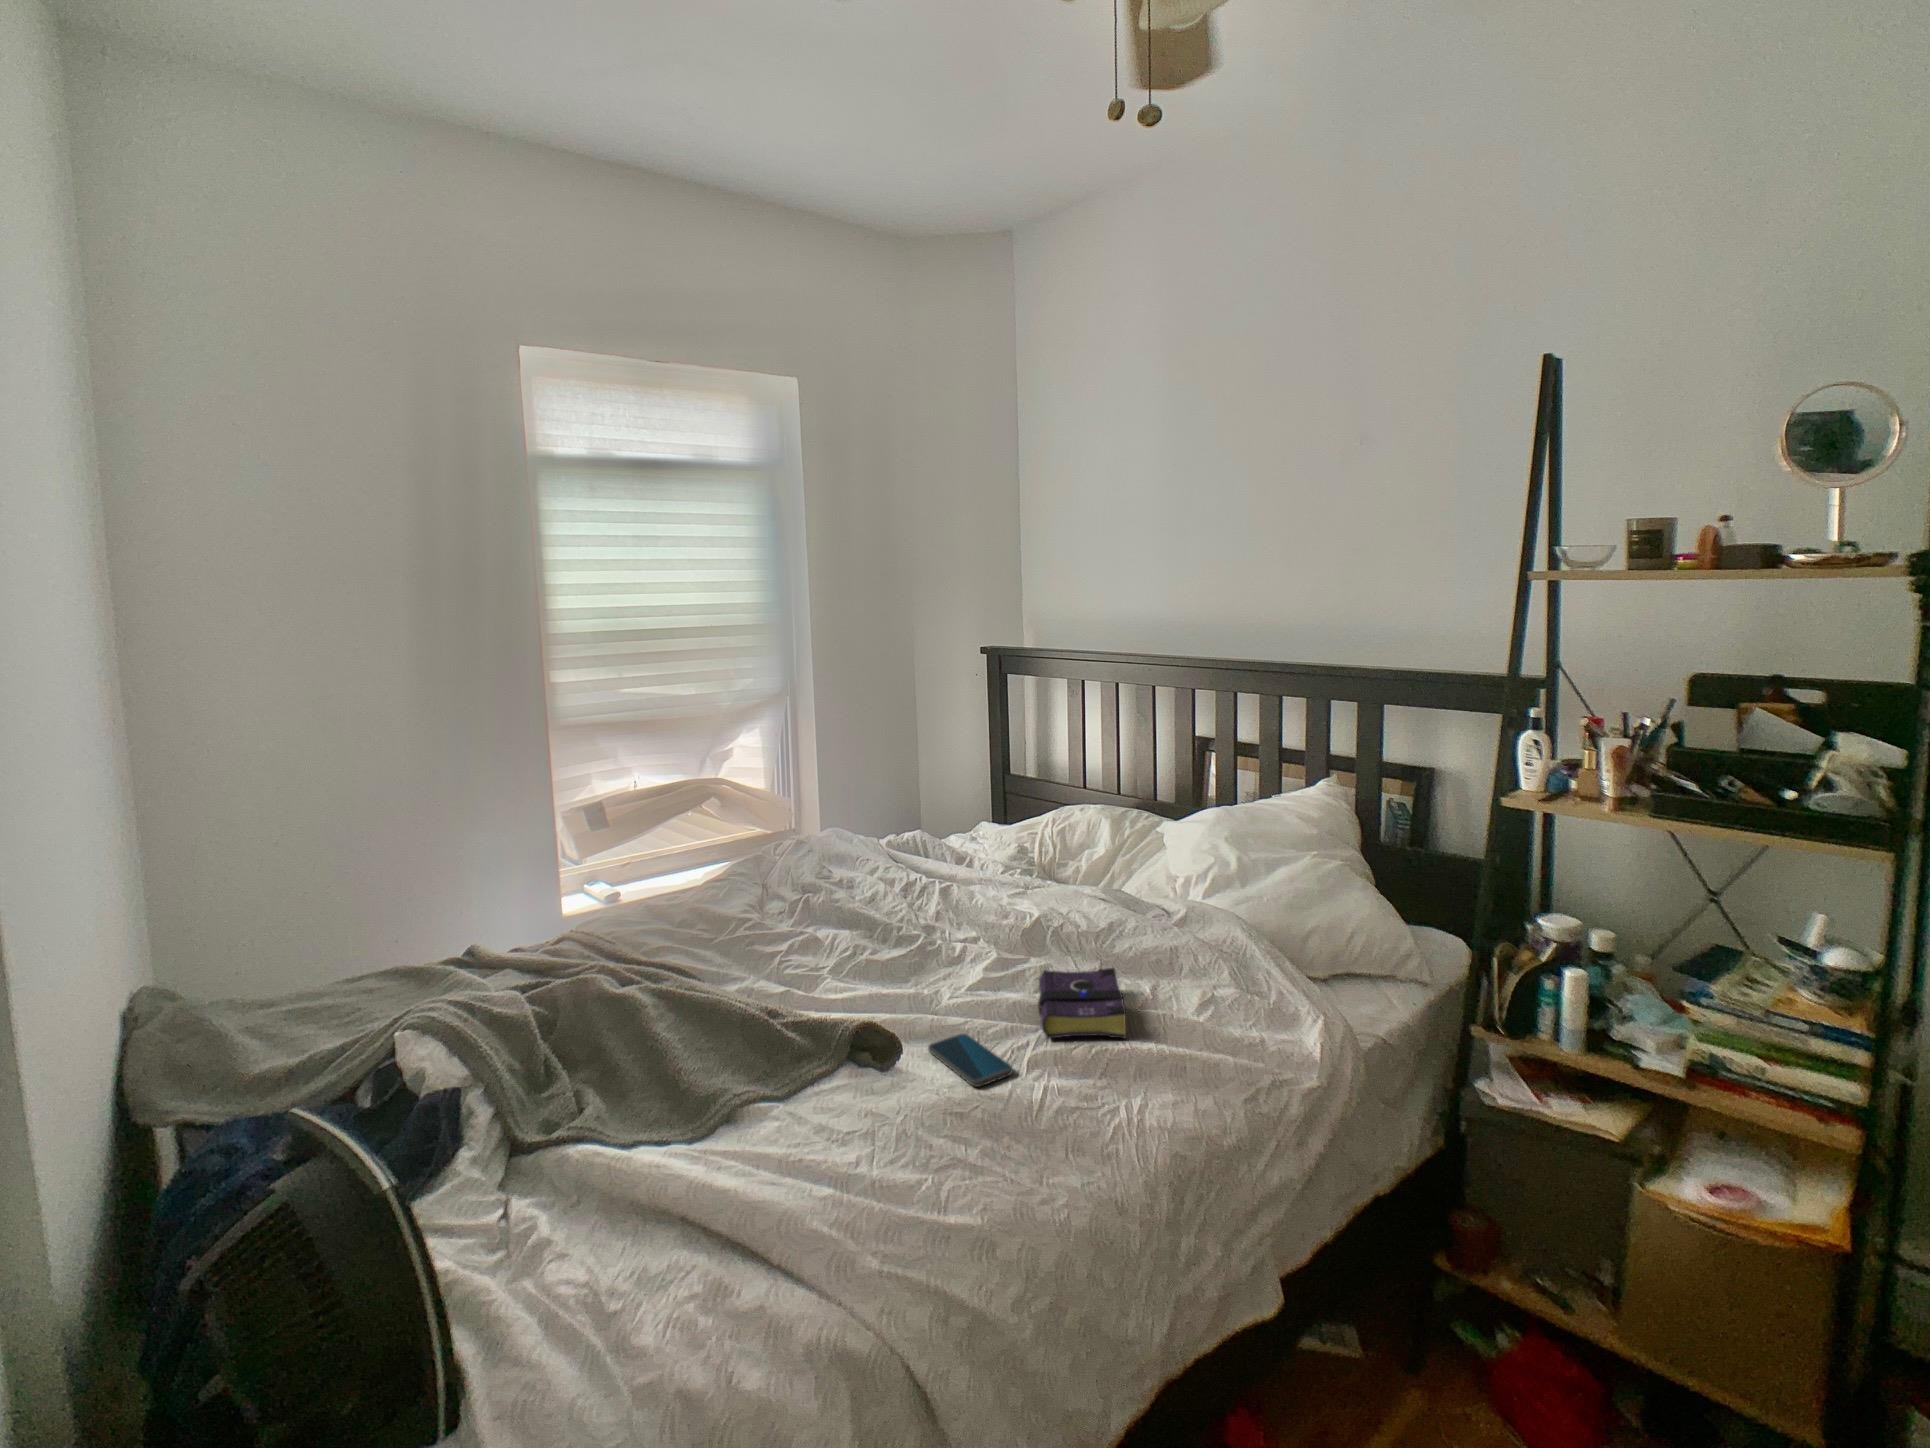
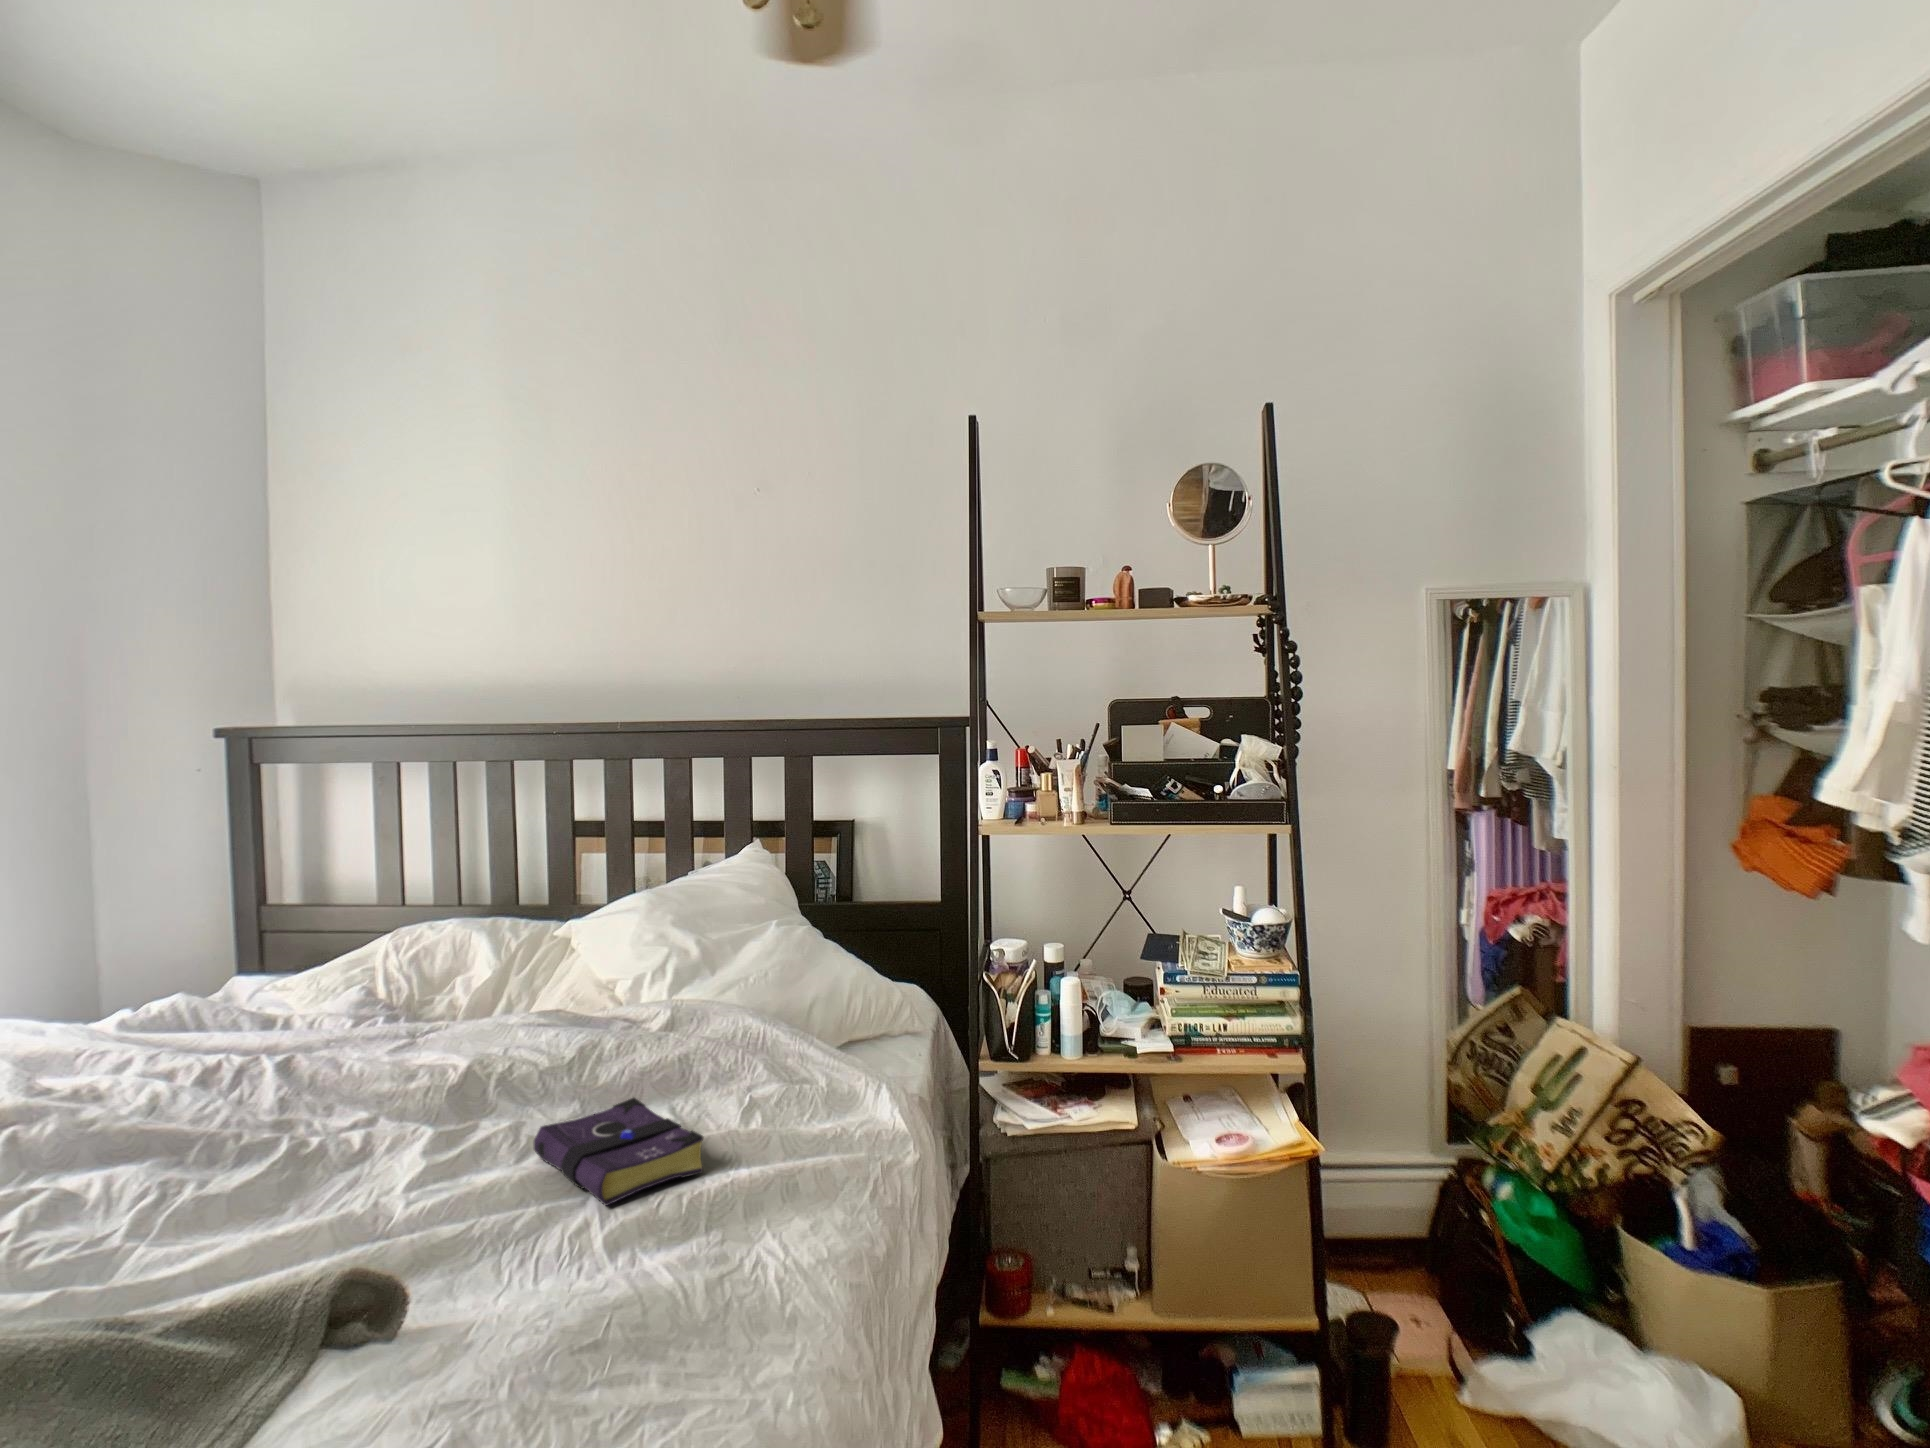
smartphone: present [928,1034,1013,1087] -> none [436,1241,600,1296]

